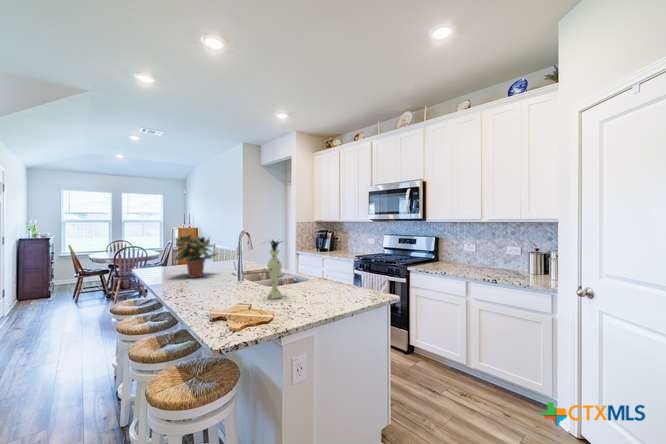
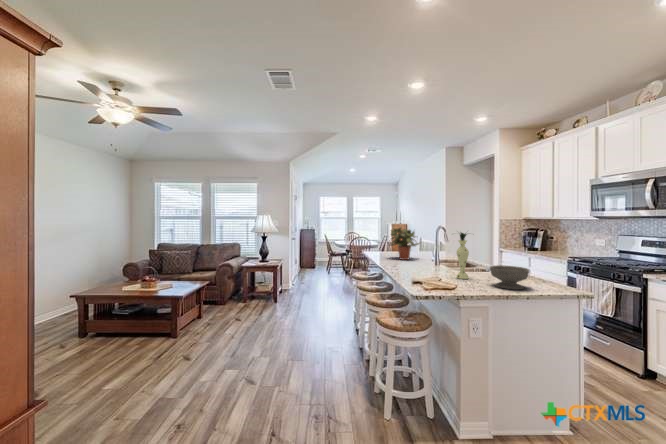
bowl: none [307,276,346,305] -> present [490,265,529,289]

